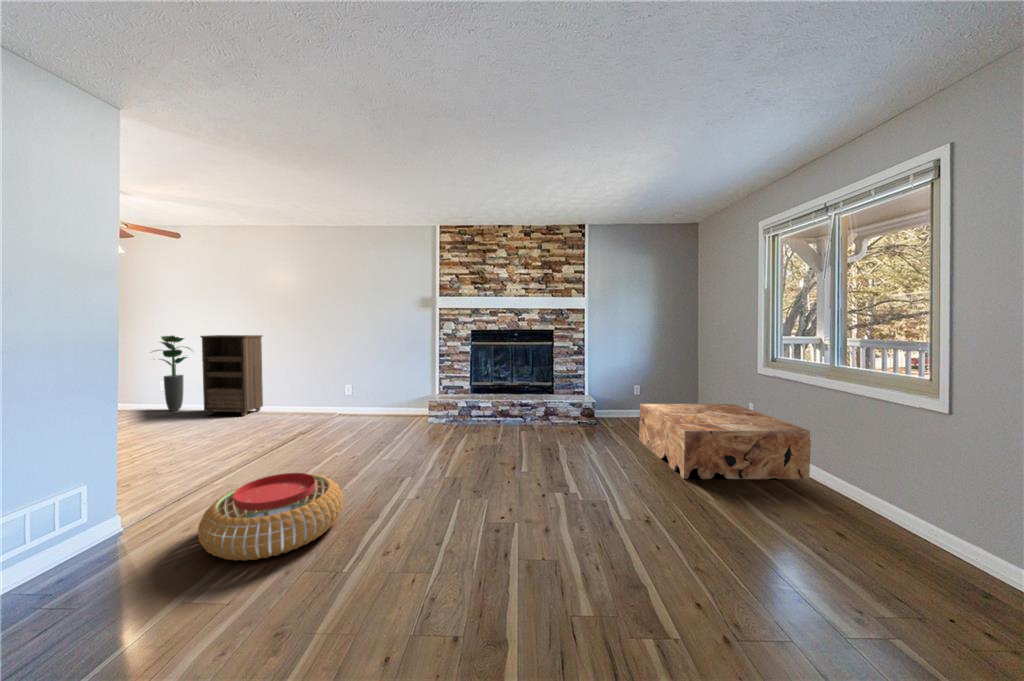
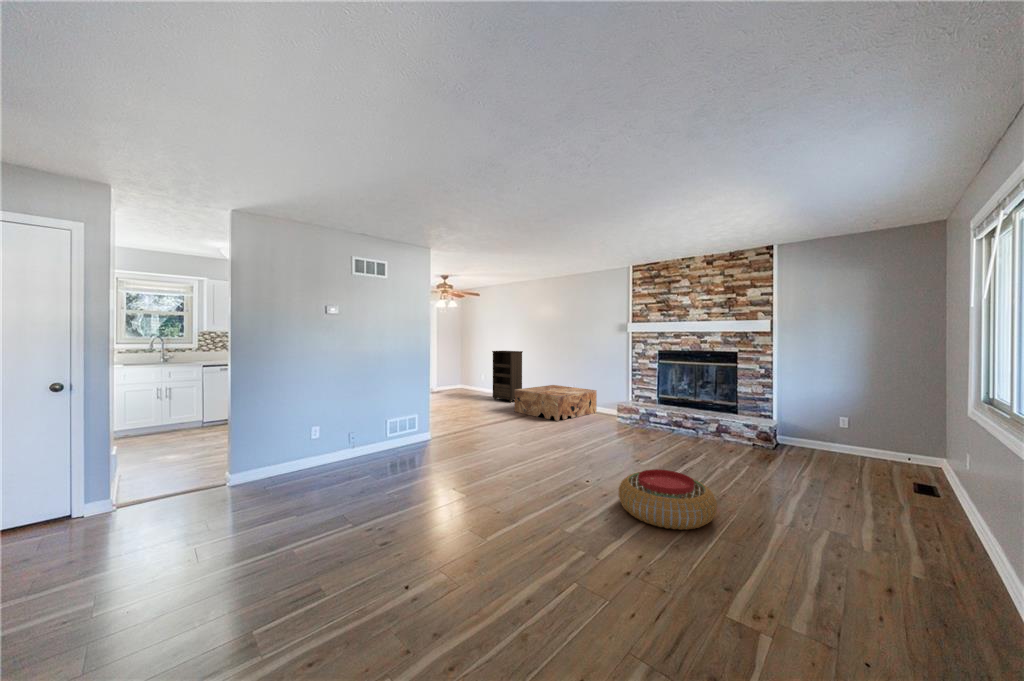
potted plant: present [156,336,191,411] -> none [472,350,493,395]
coffee table: present [639,404,811,479] -> present [514,385,597,421]
pouf: present [198,473,343,561] -> present [619,469,717,530]

